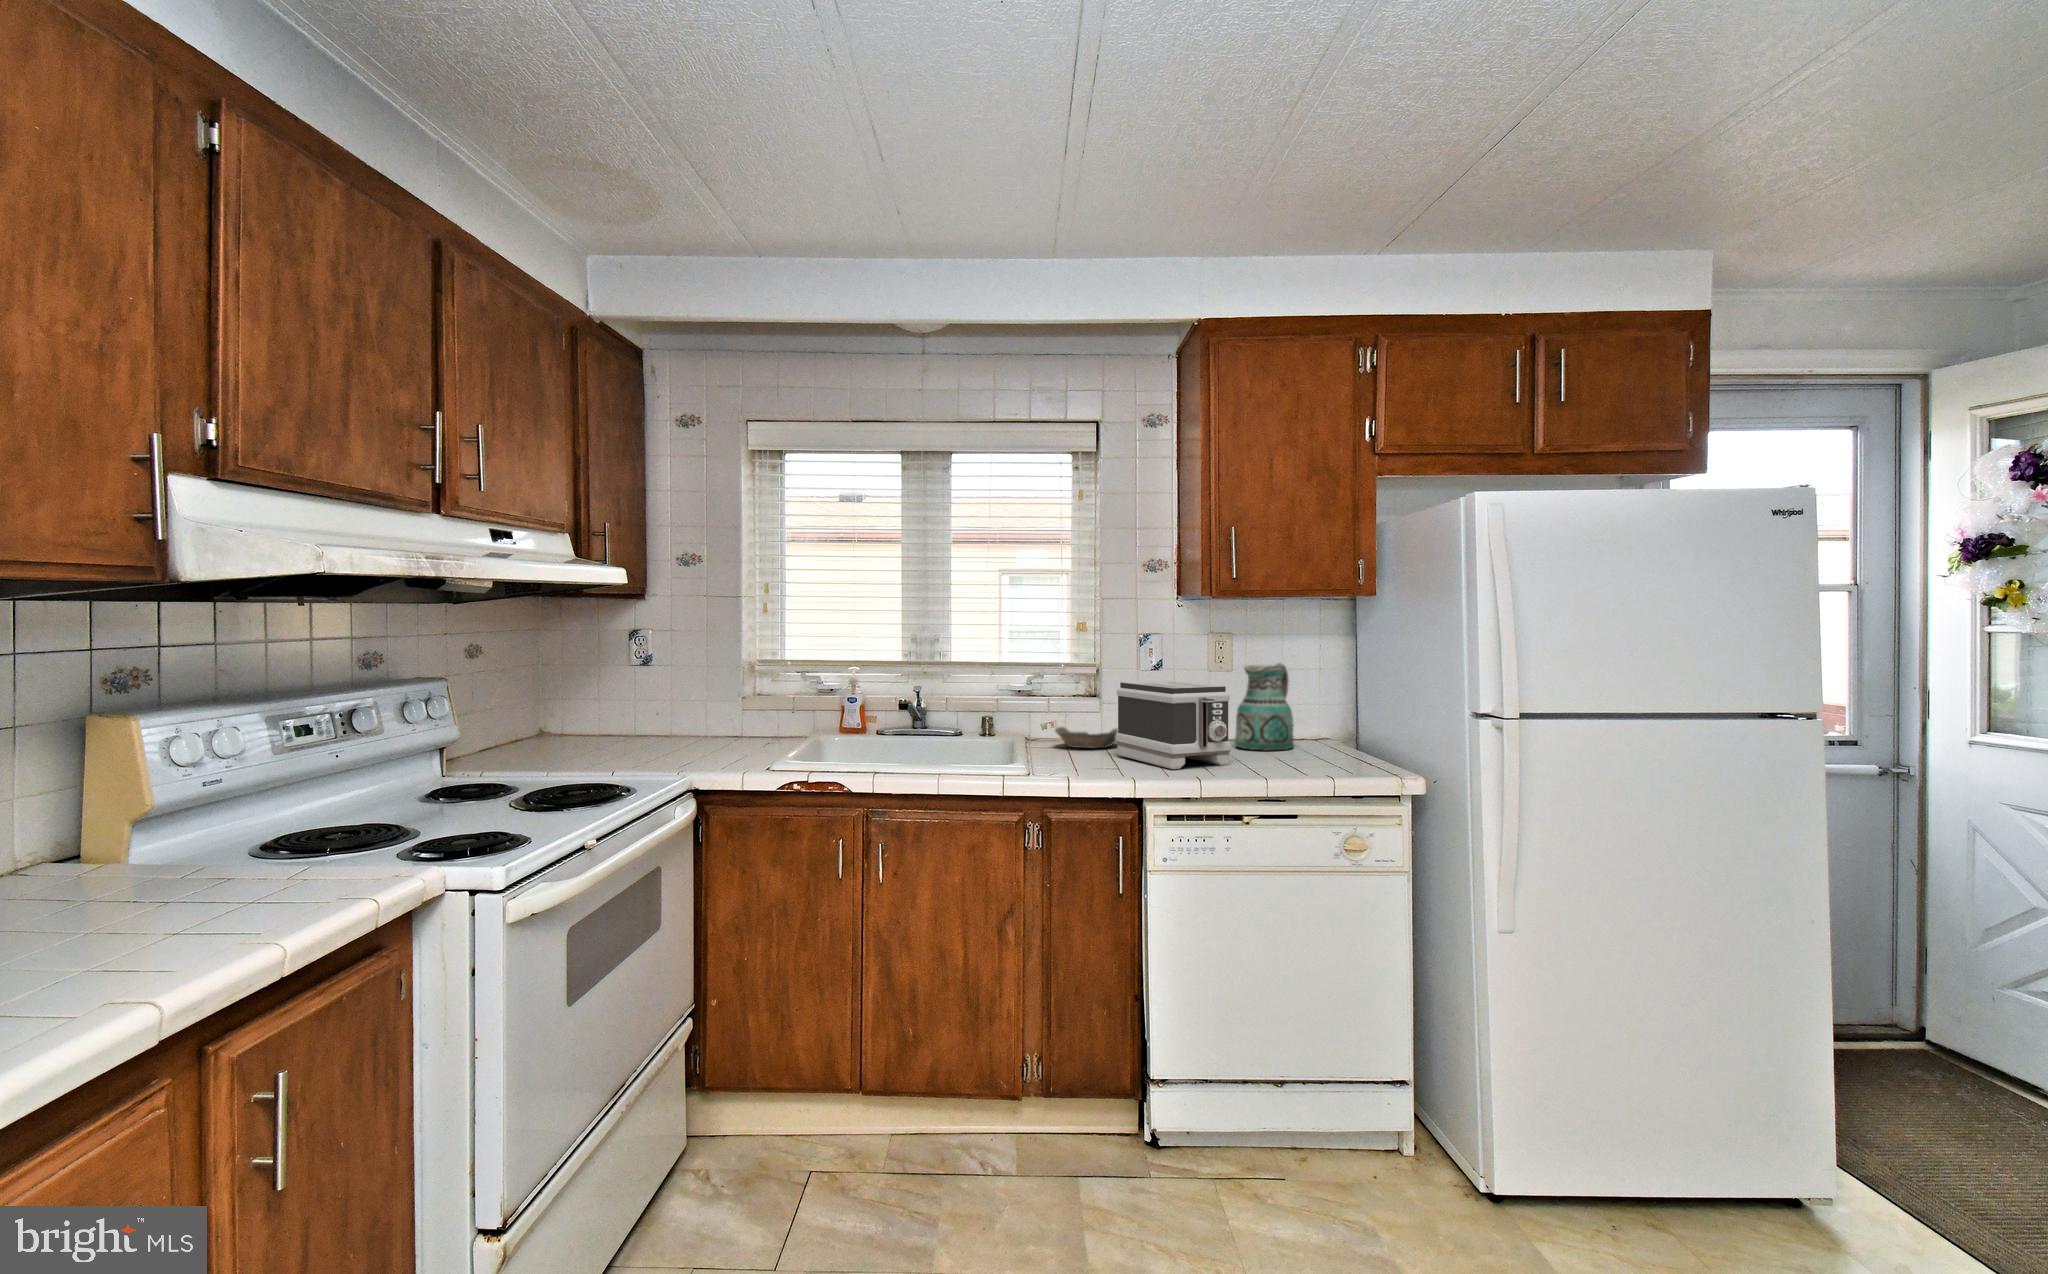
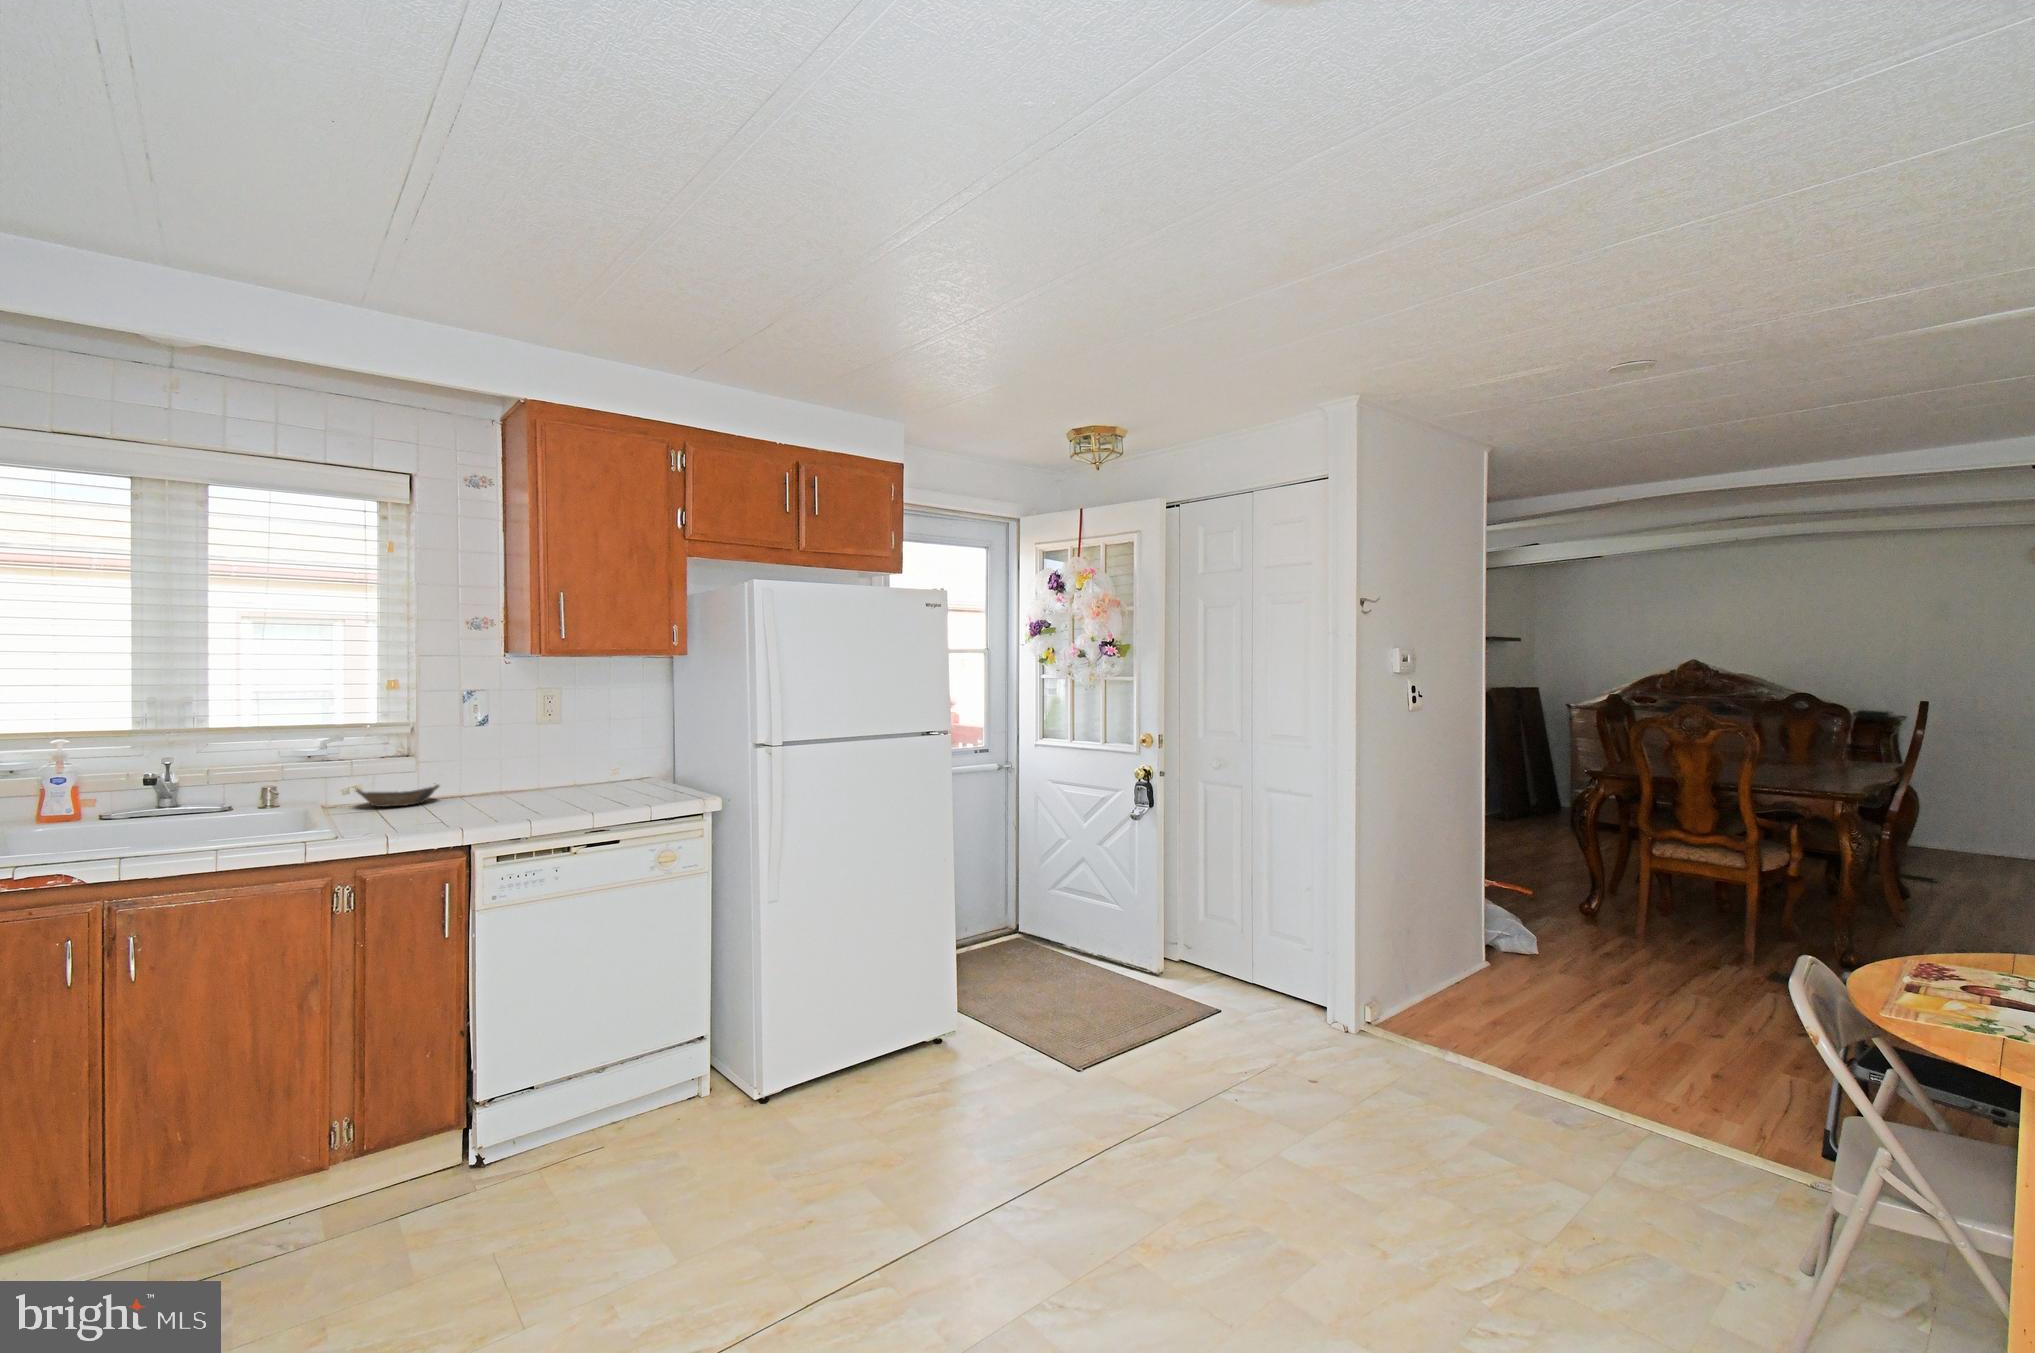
ceramic pitcher: present [1235,663,1294,750] -> none [558,714,613,792]
toaster: present [1116,681,1231,769] -> none [434,736,557,818]

